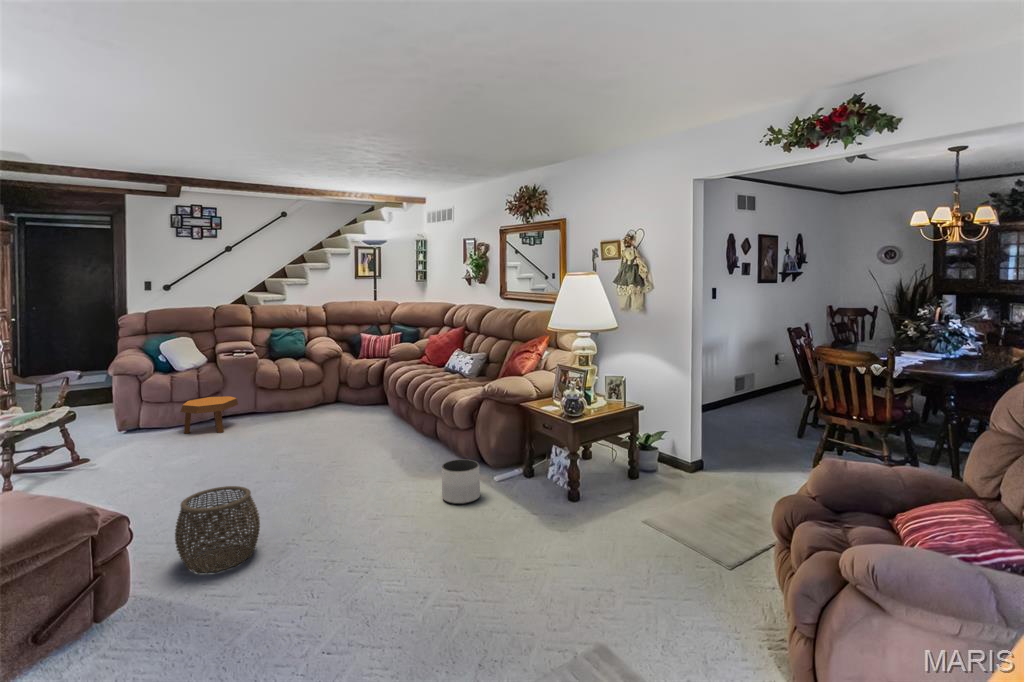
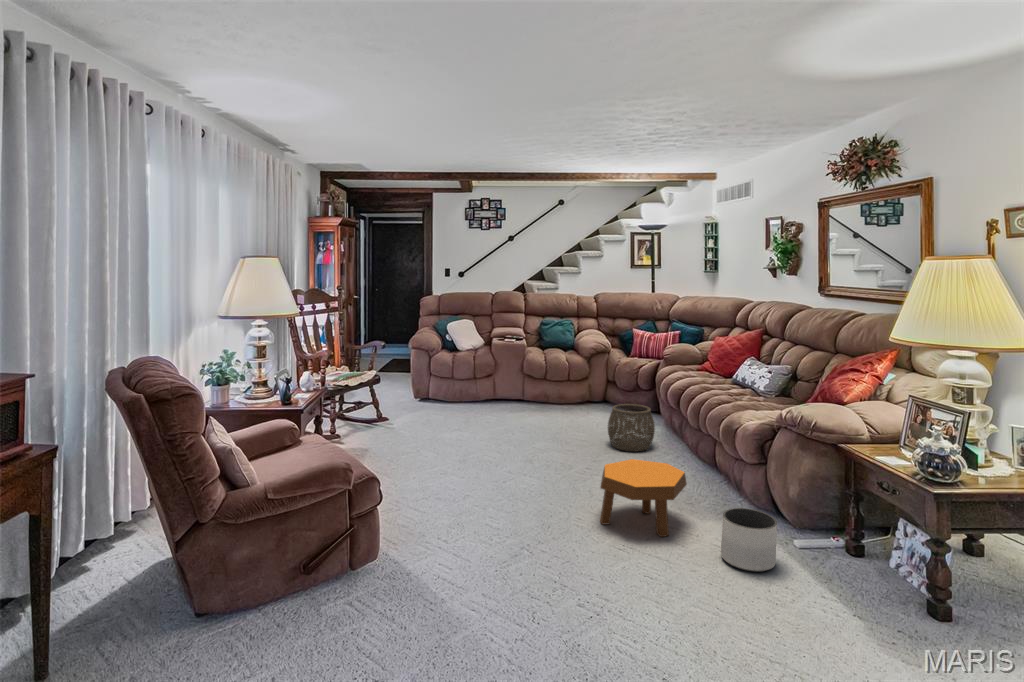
footstool: present [180,396,238,434] -> present [600,459,687,537]
woven basket: present [175,486,260,573] -> present [608,404,655,452]

